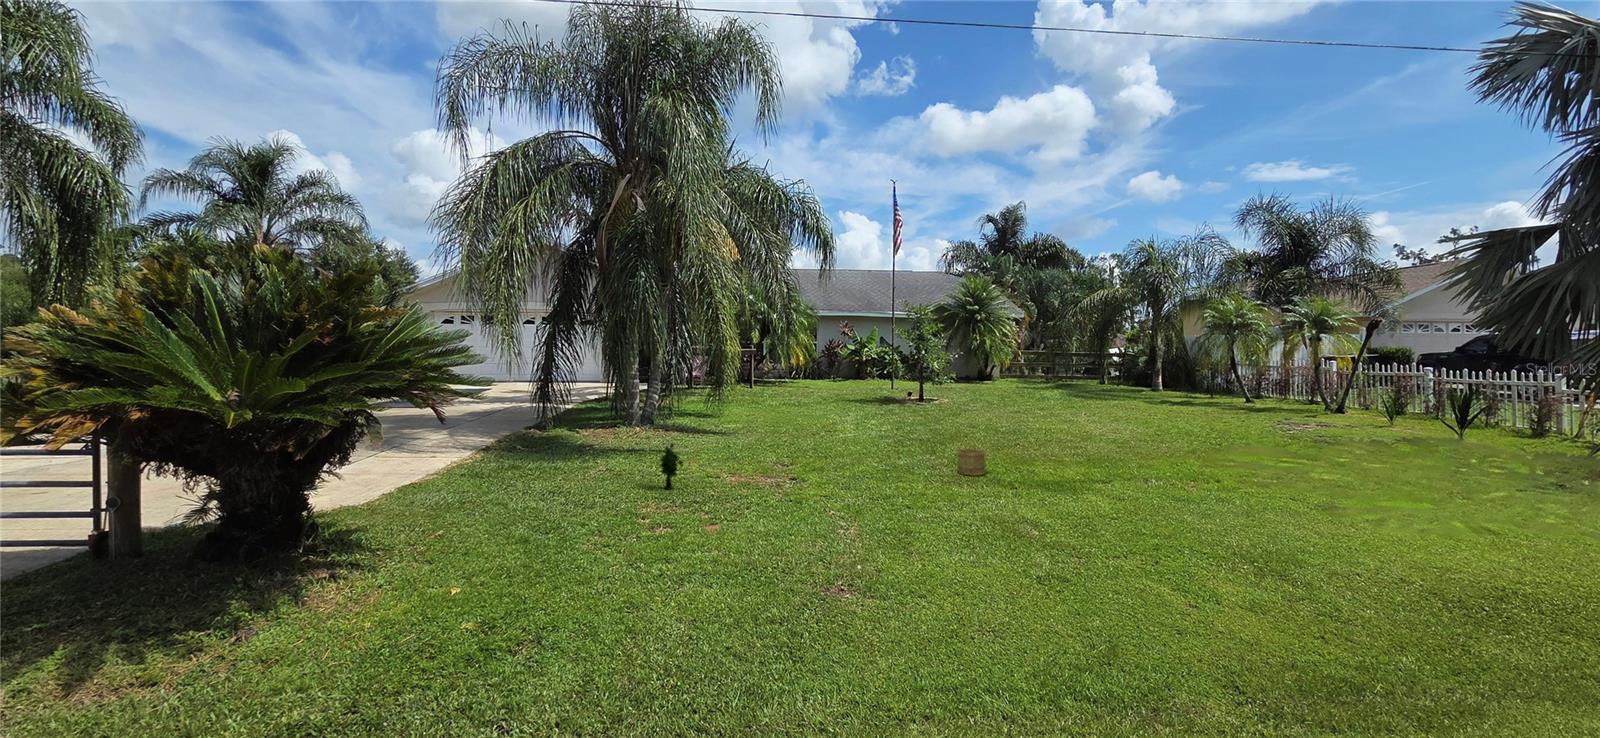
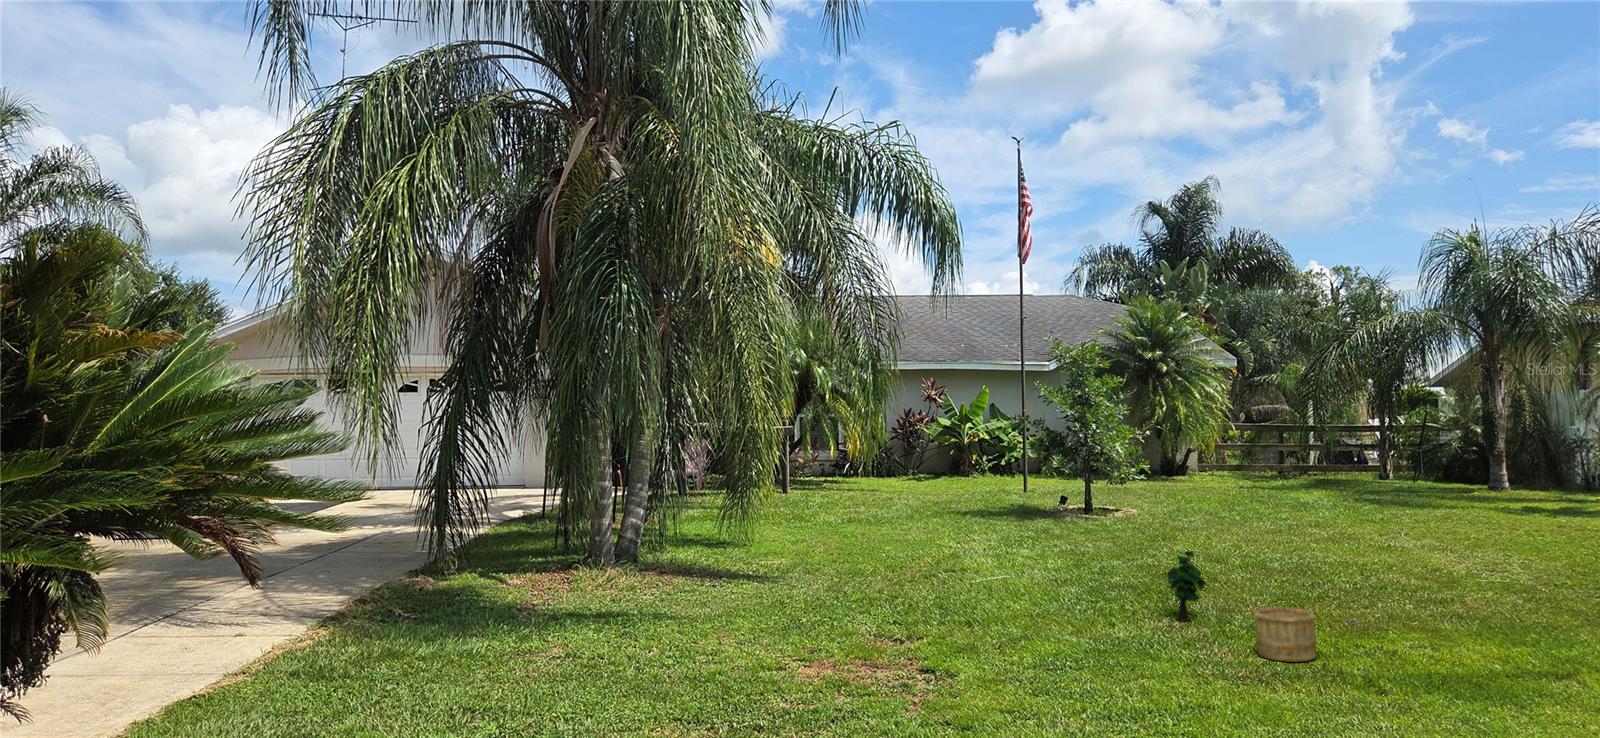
decorative plant: present [660,443,683,490] -> present [1165,551,1206,621]

